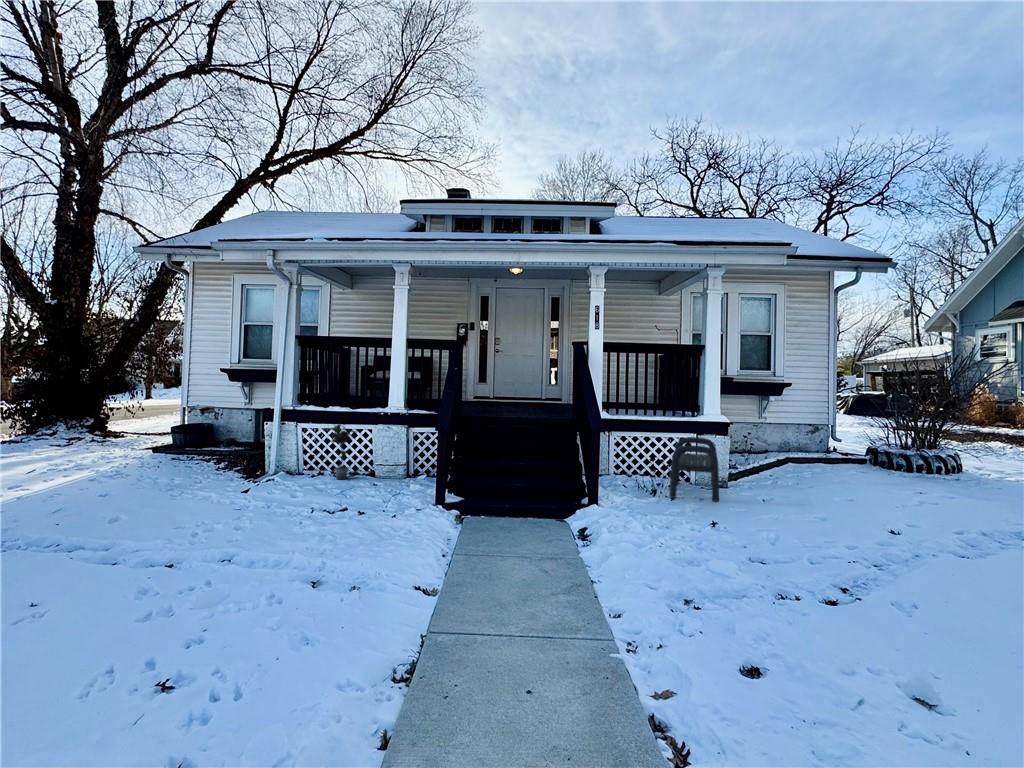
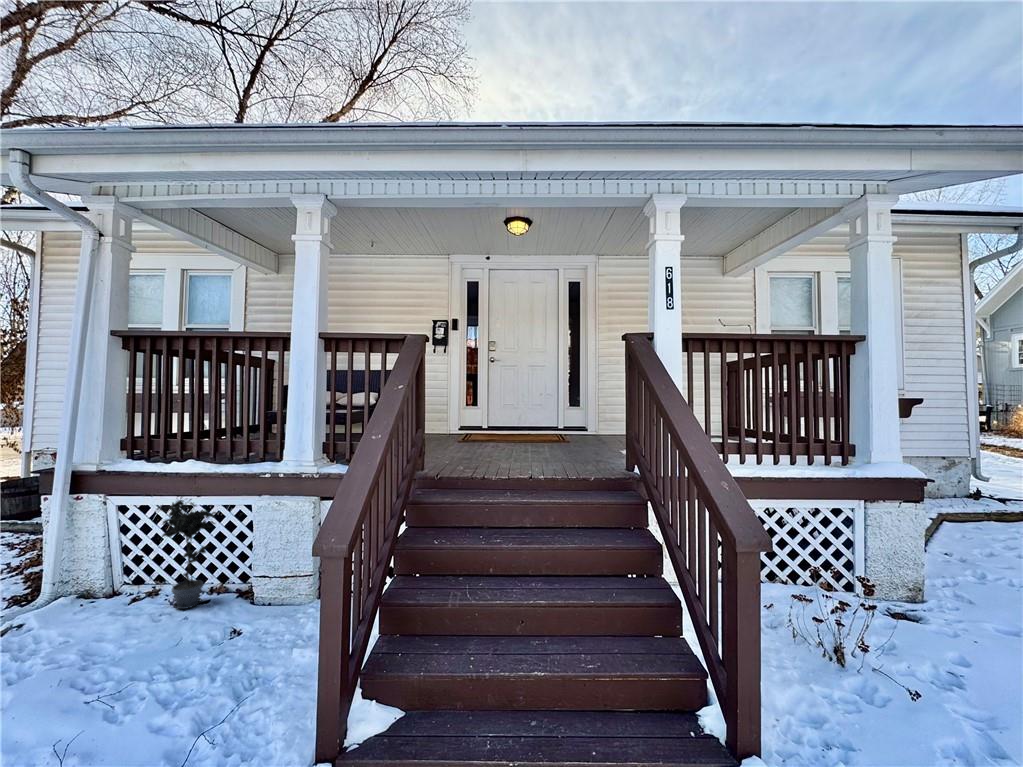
bench: present [669,437,719,502] -> none [814,506,976,664]

